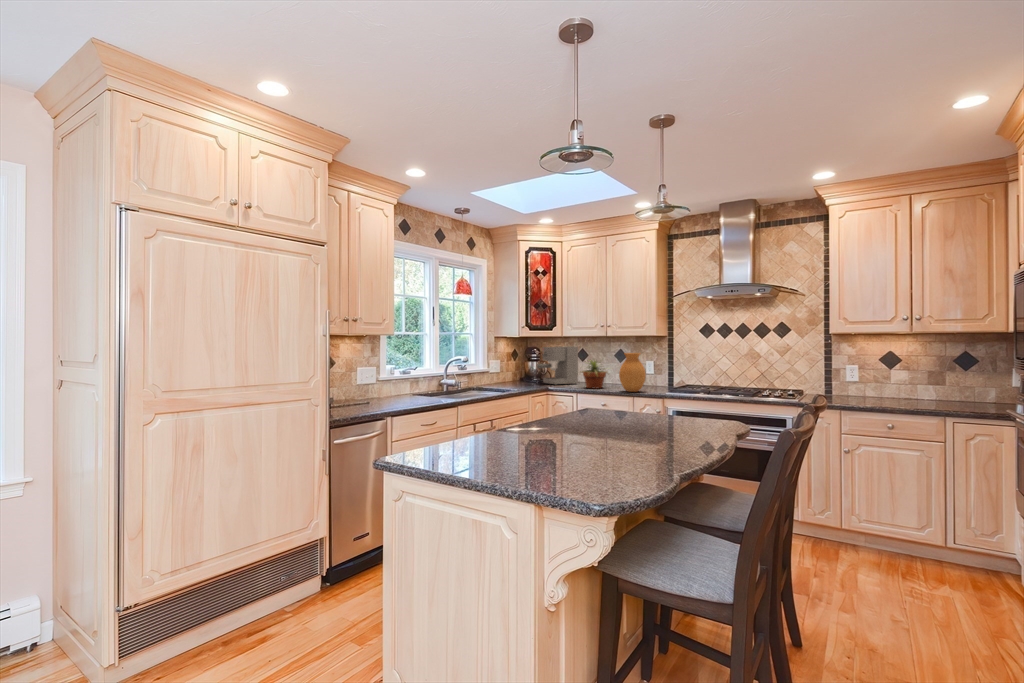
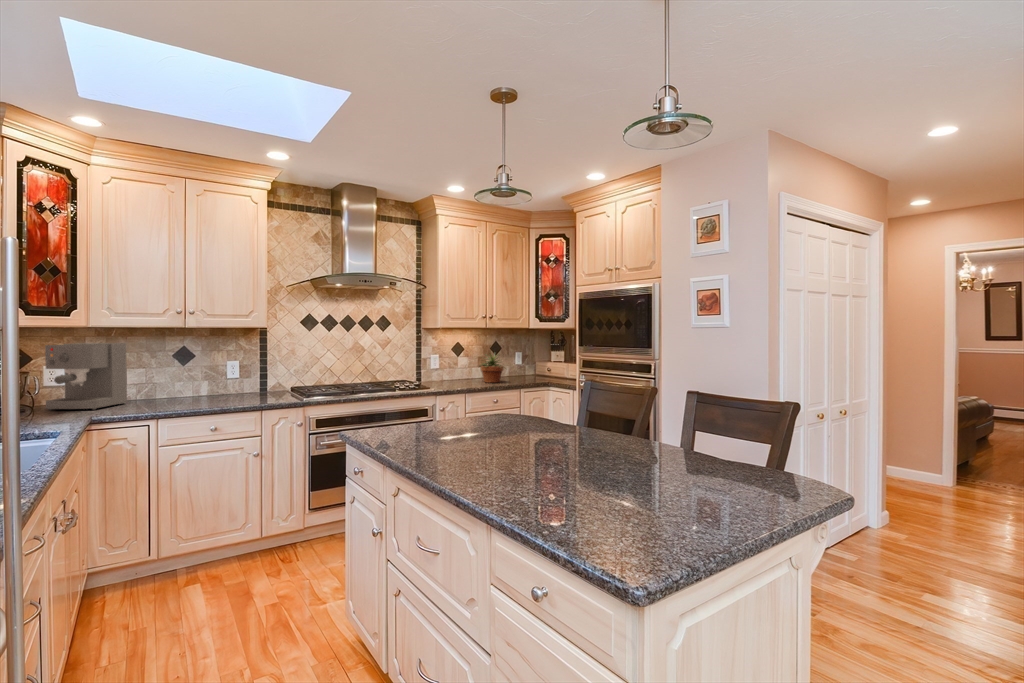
vase: present [619,353,646,392] -> none [251,350,289,403]
potted plant: present [582,361,608,389] -> present [479,354,505,383]

